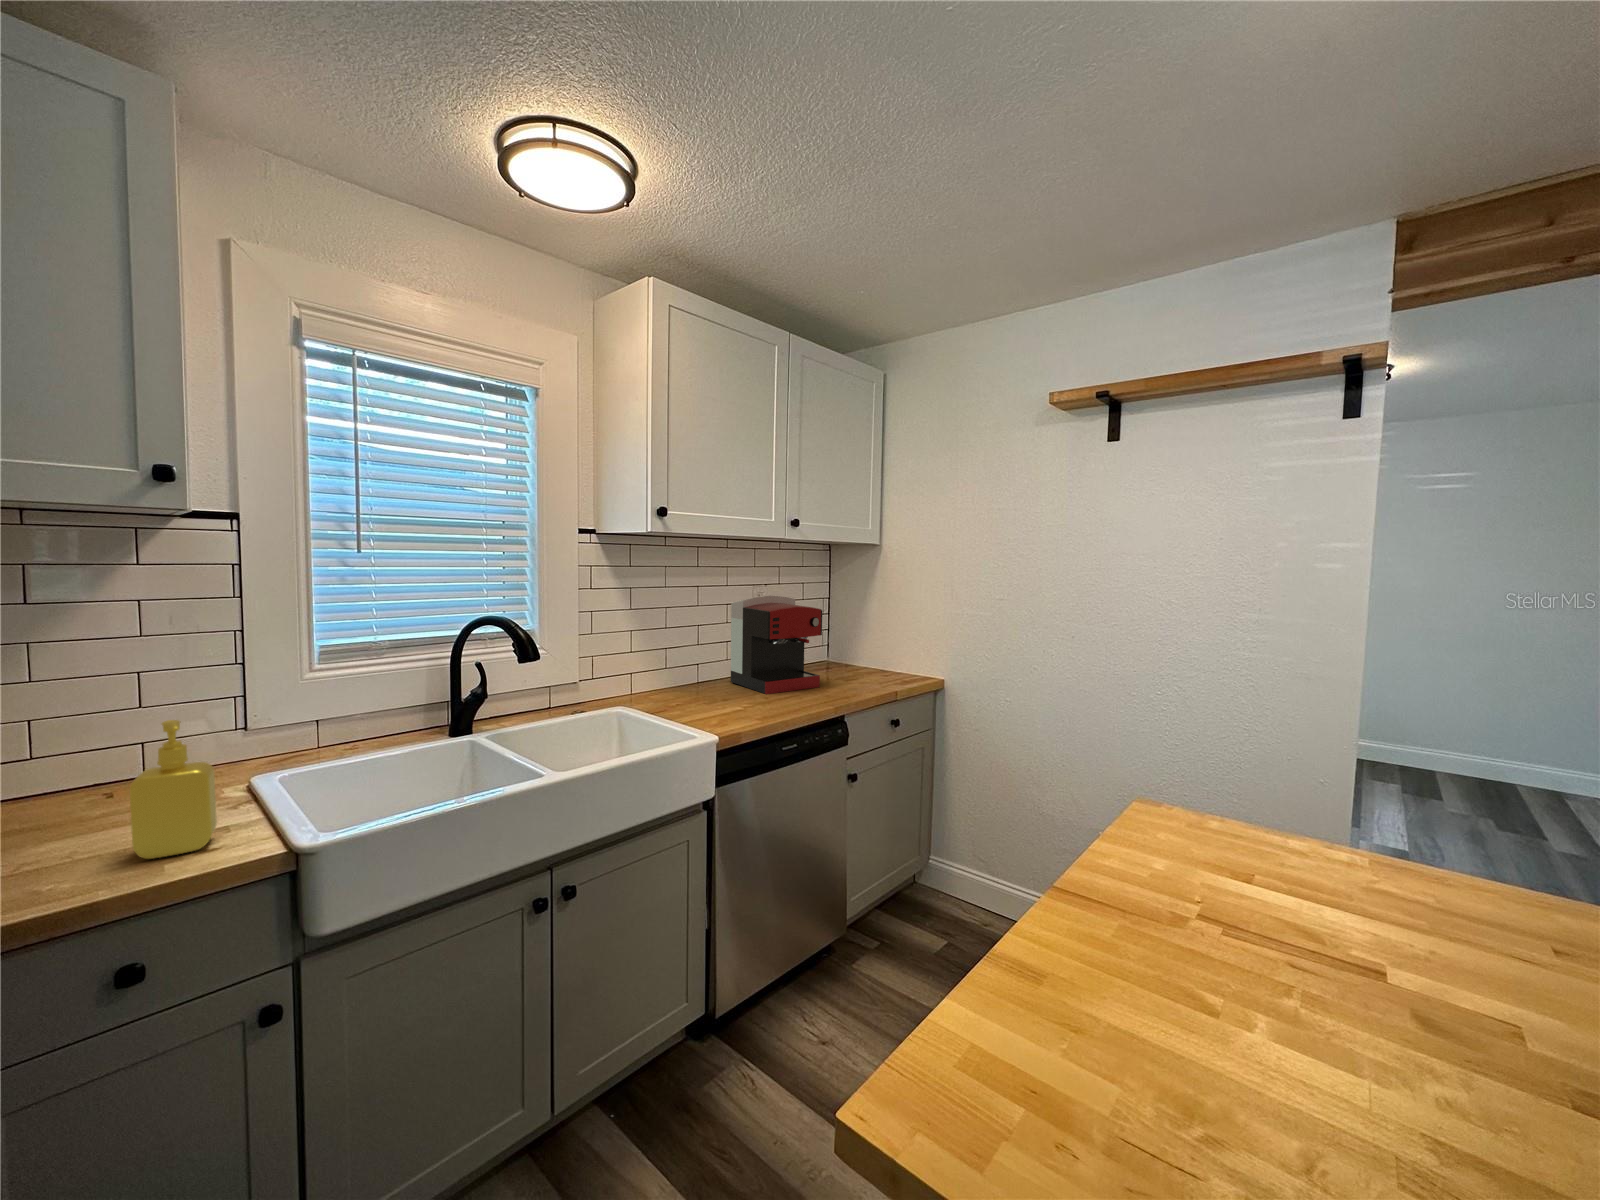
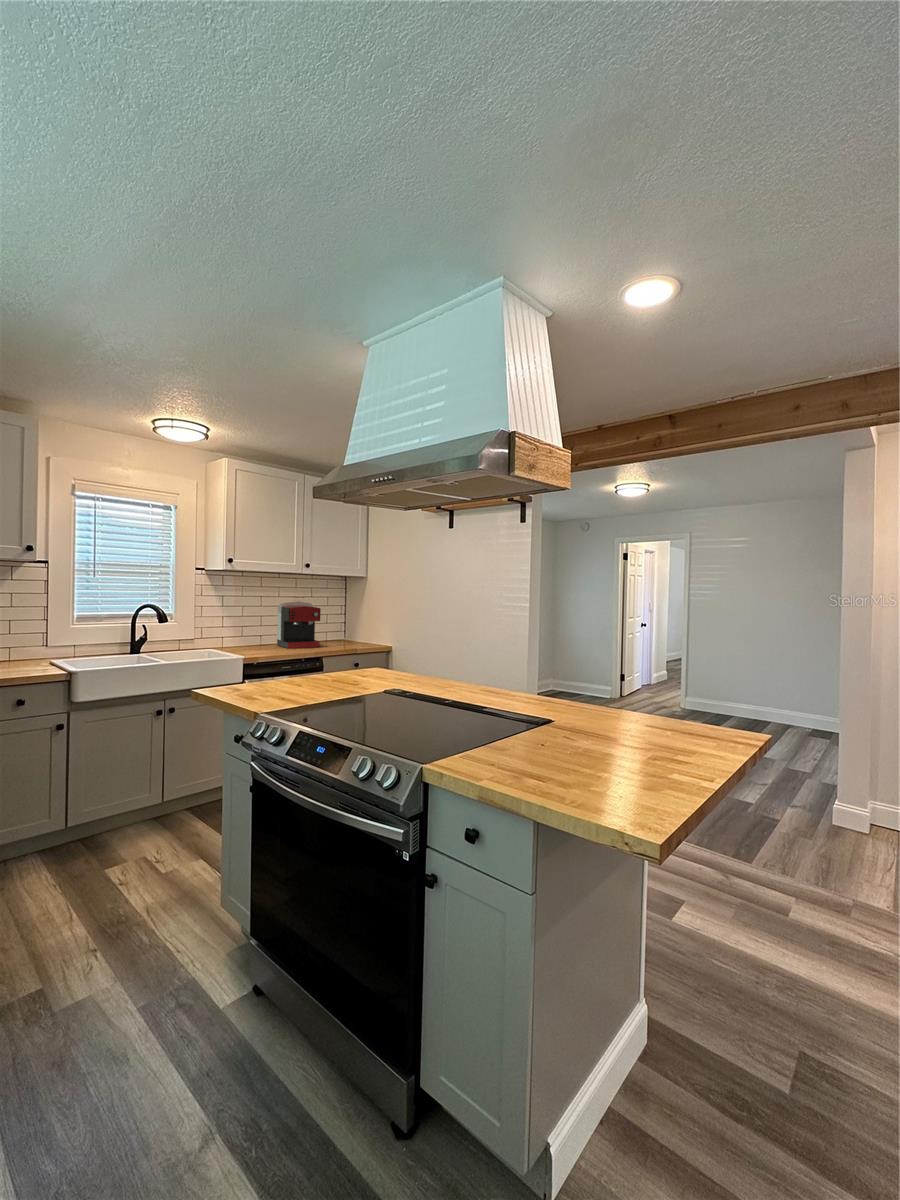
soap dispenser: present [130,720,217,859] -> none [20,630,44,673]

